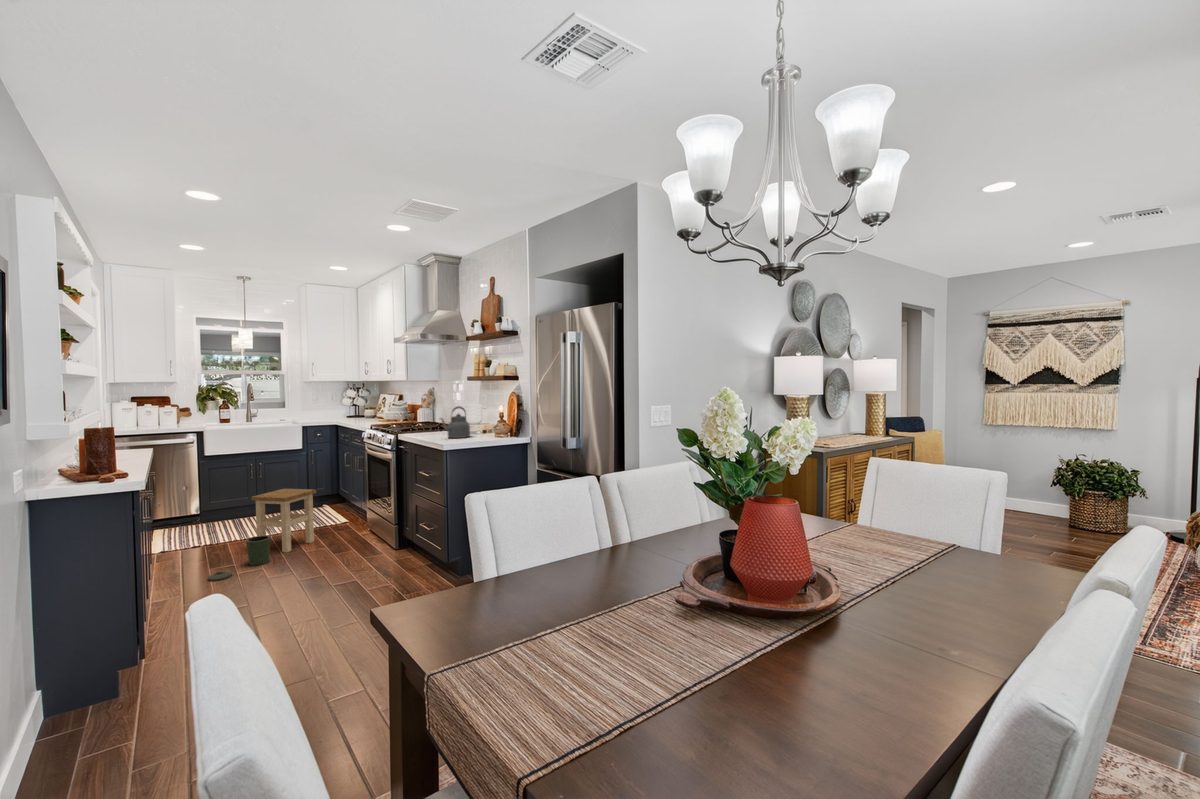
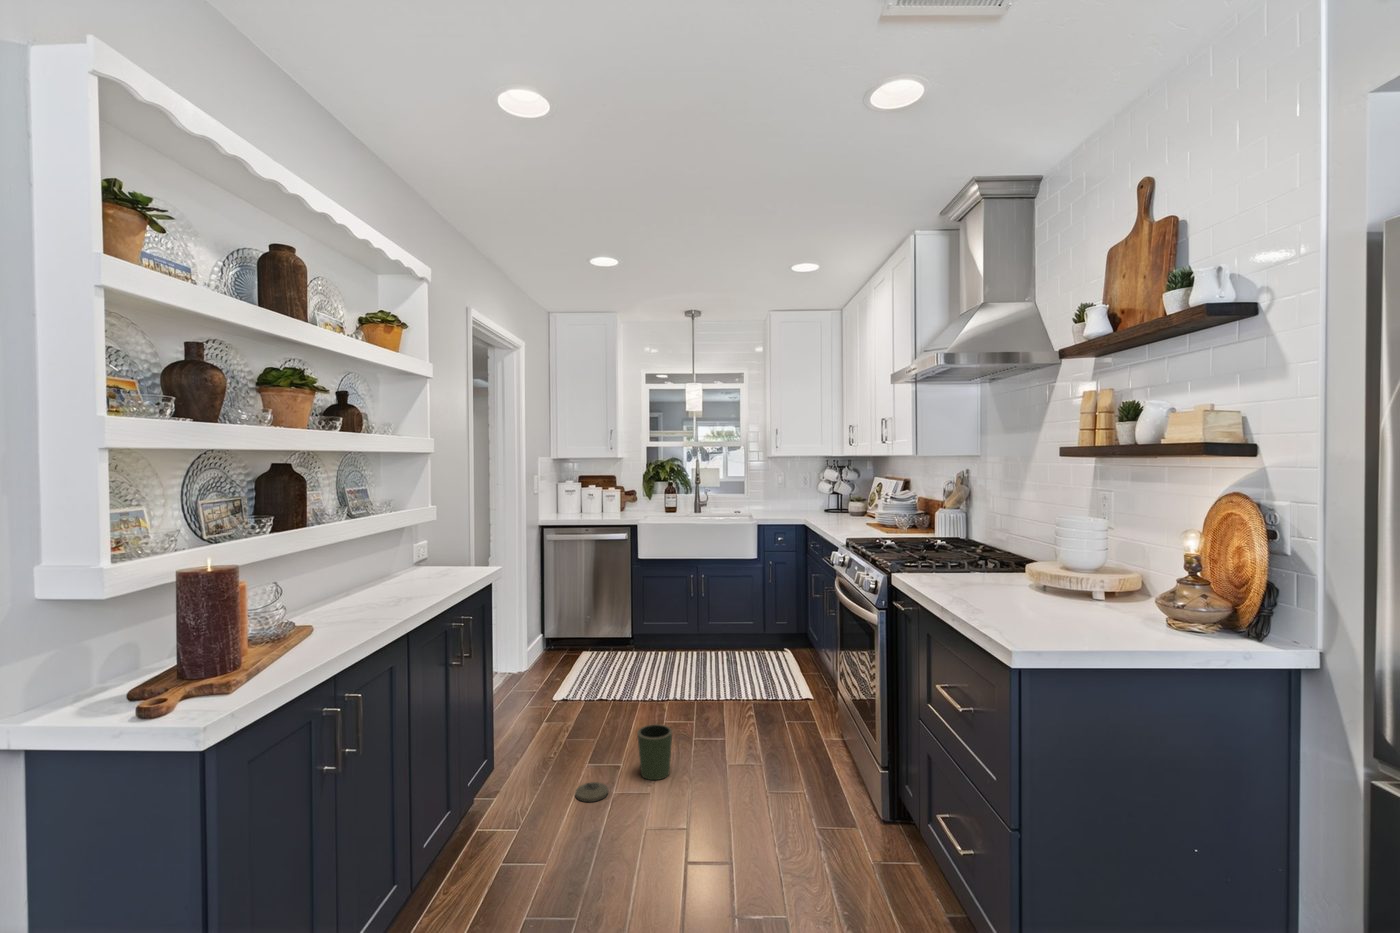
kettle: present [440,406,470,438] -> none [990,527,1077,613]
stool: present [251,489,316,552] -> none [659,636,753,759]

